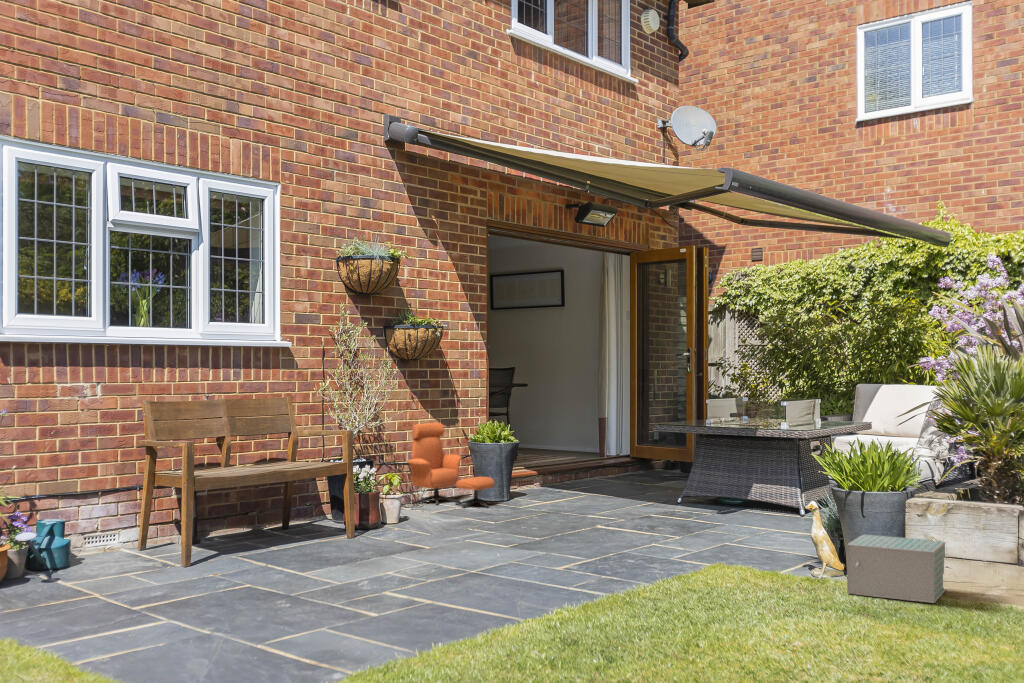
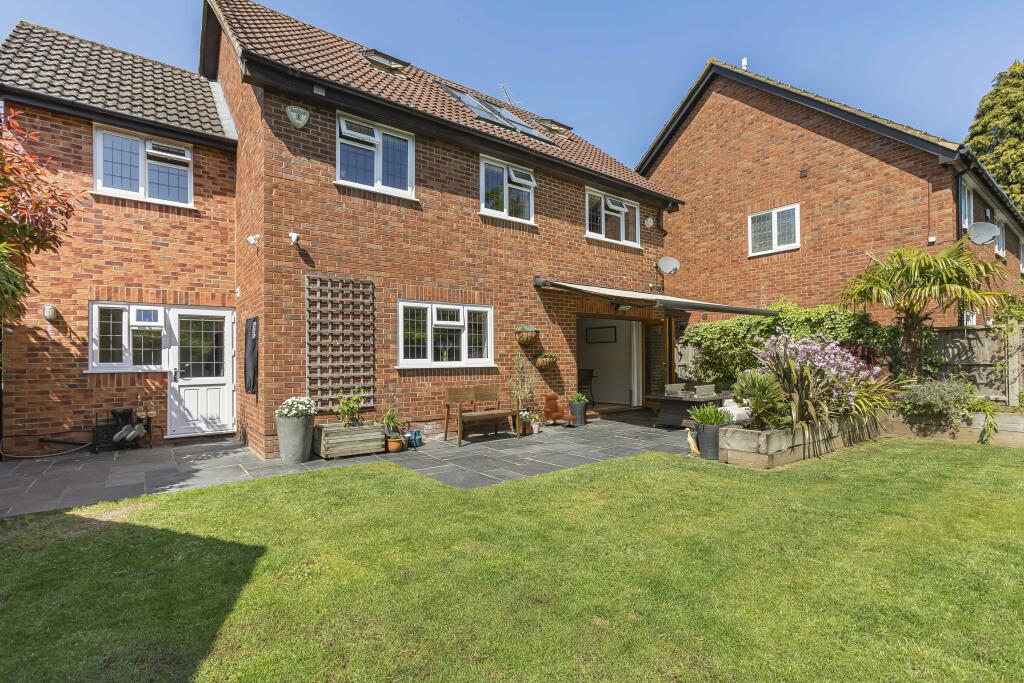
storage box: present [847,535,946,603] -> none [693,442,734,468]

